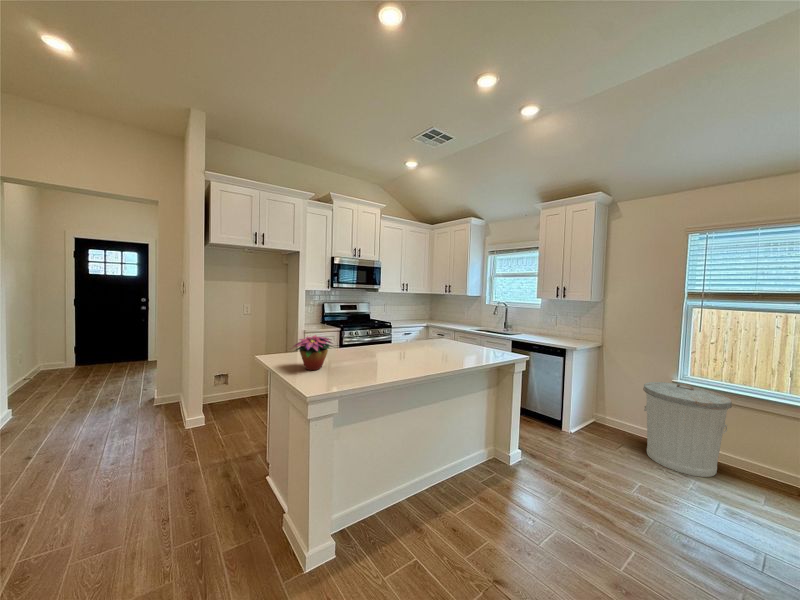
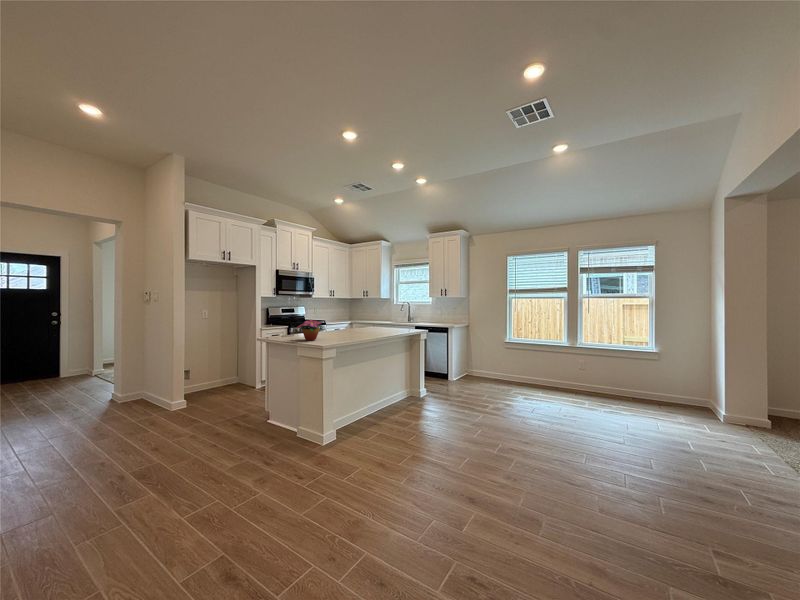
trash can: present [643,382,732,477] -> none [490,341,529,390]

